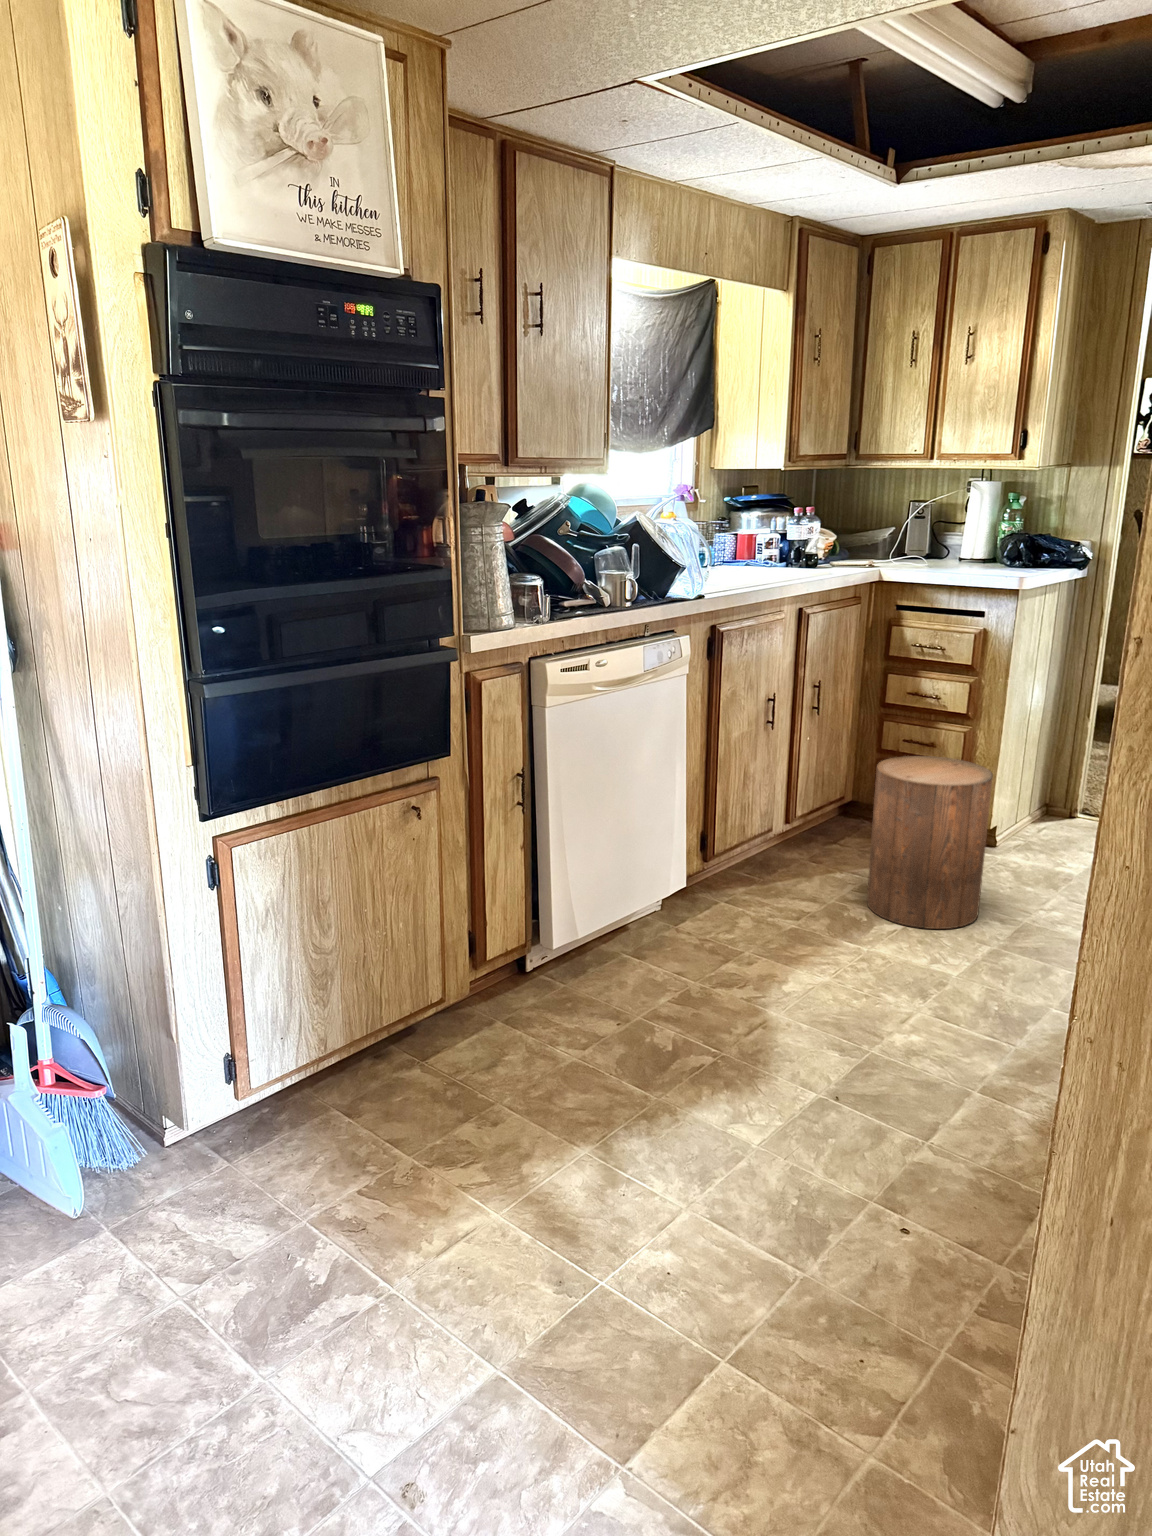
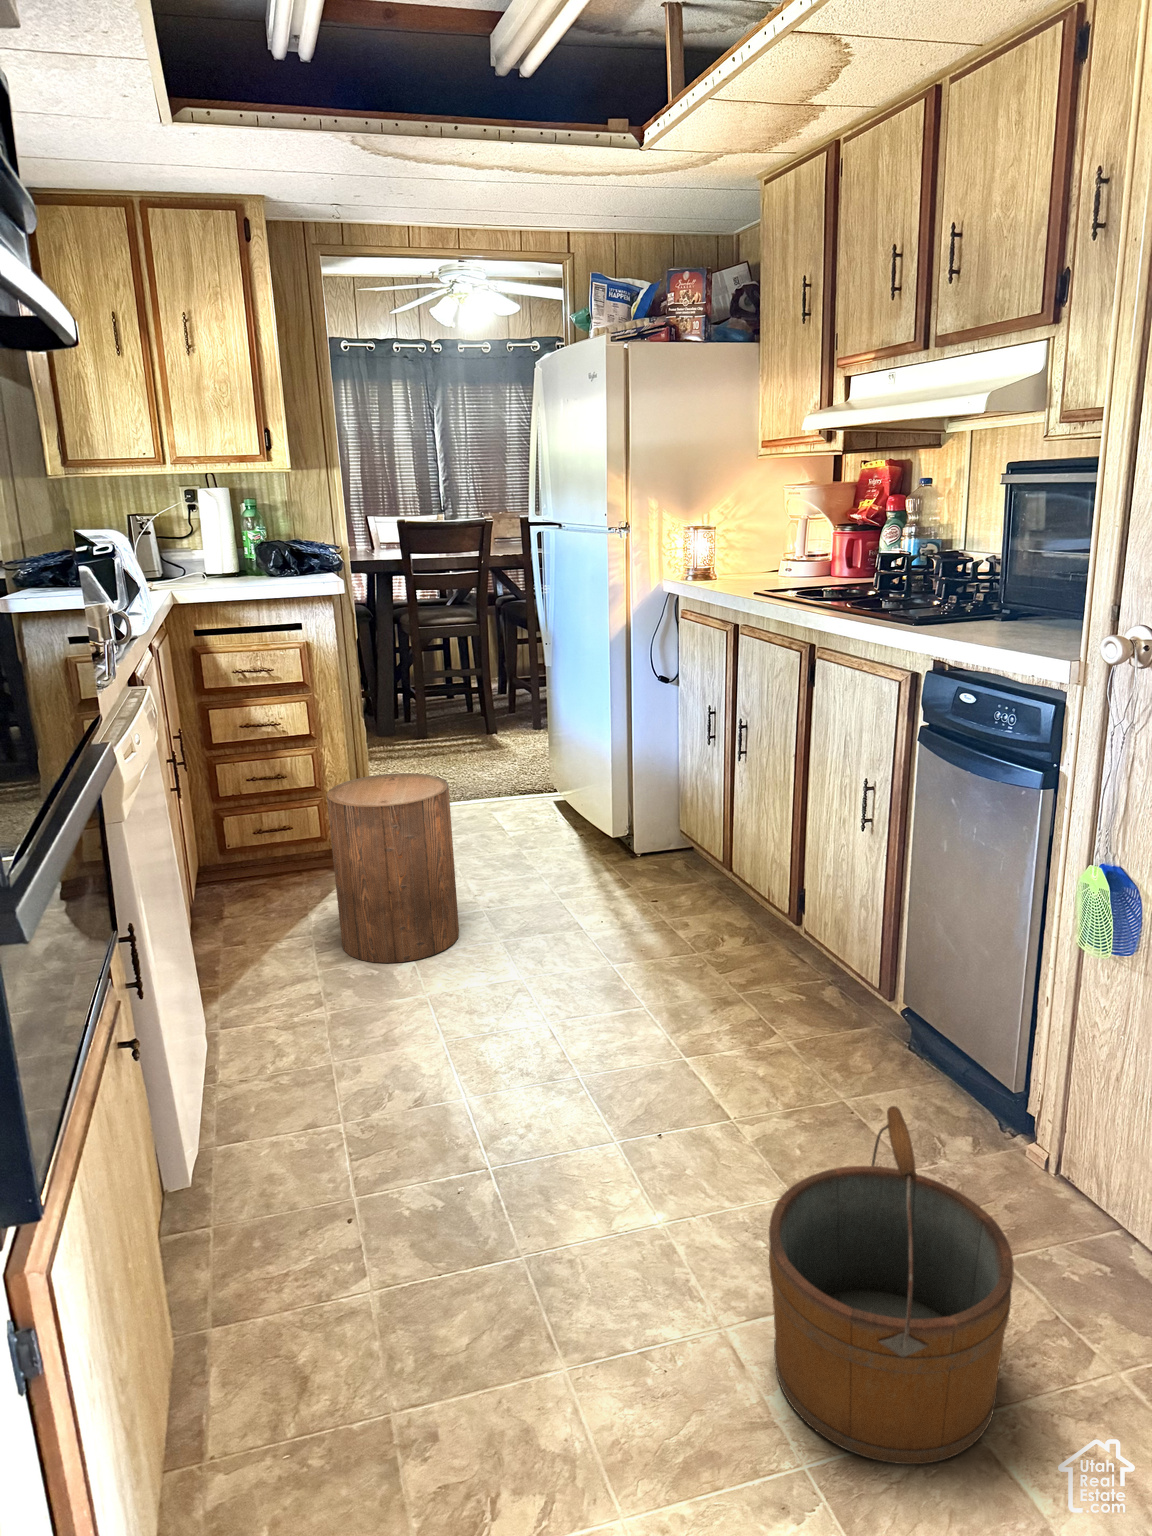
bucket: none [627,1087,831,1373] -> present [769,1106,1014,1464]

